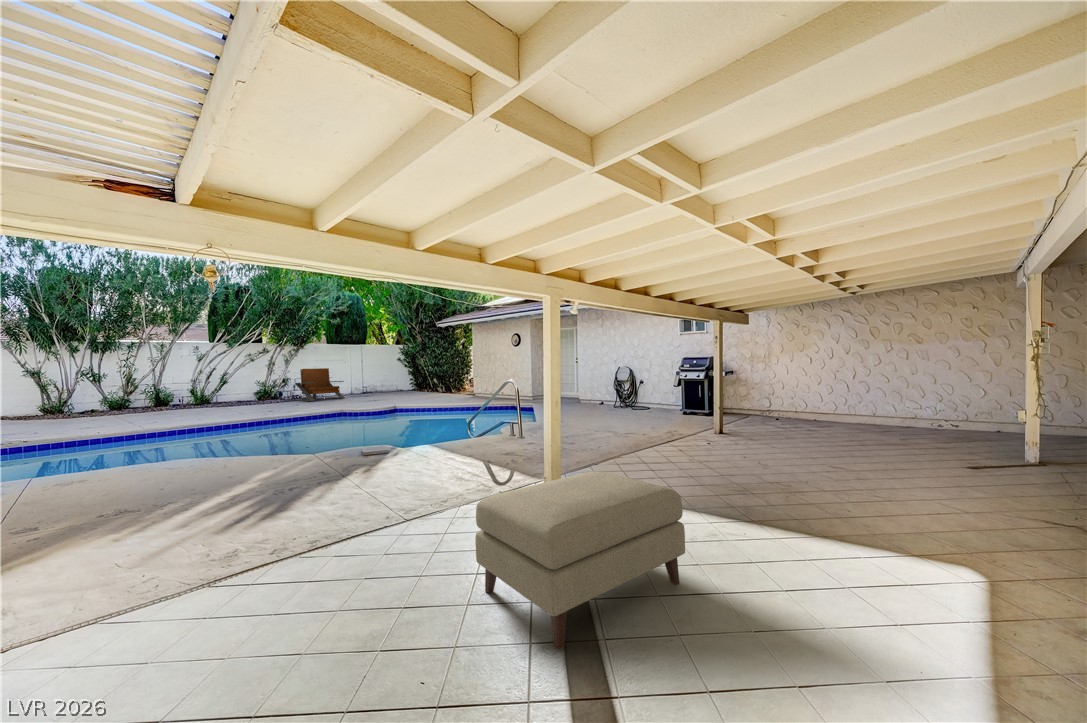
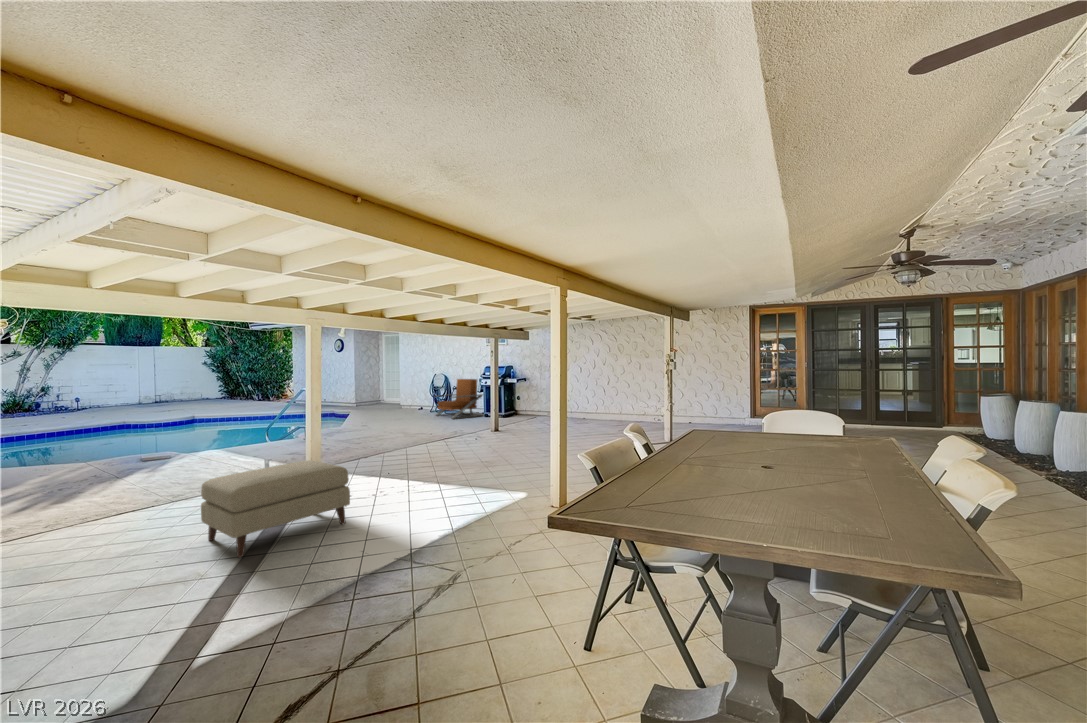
lounge chair: present [295,368,344,401] -> present [435,379,482,419]

